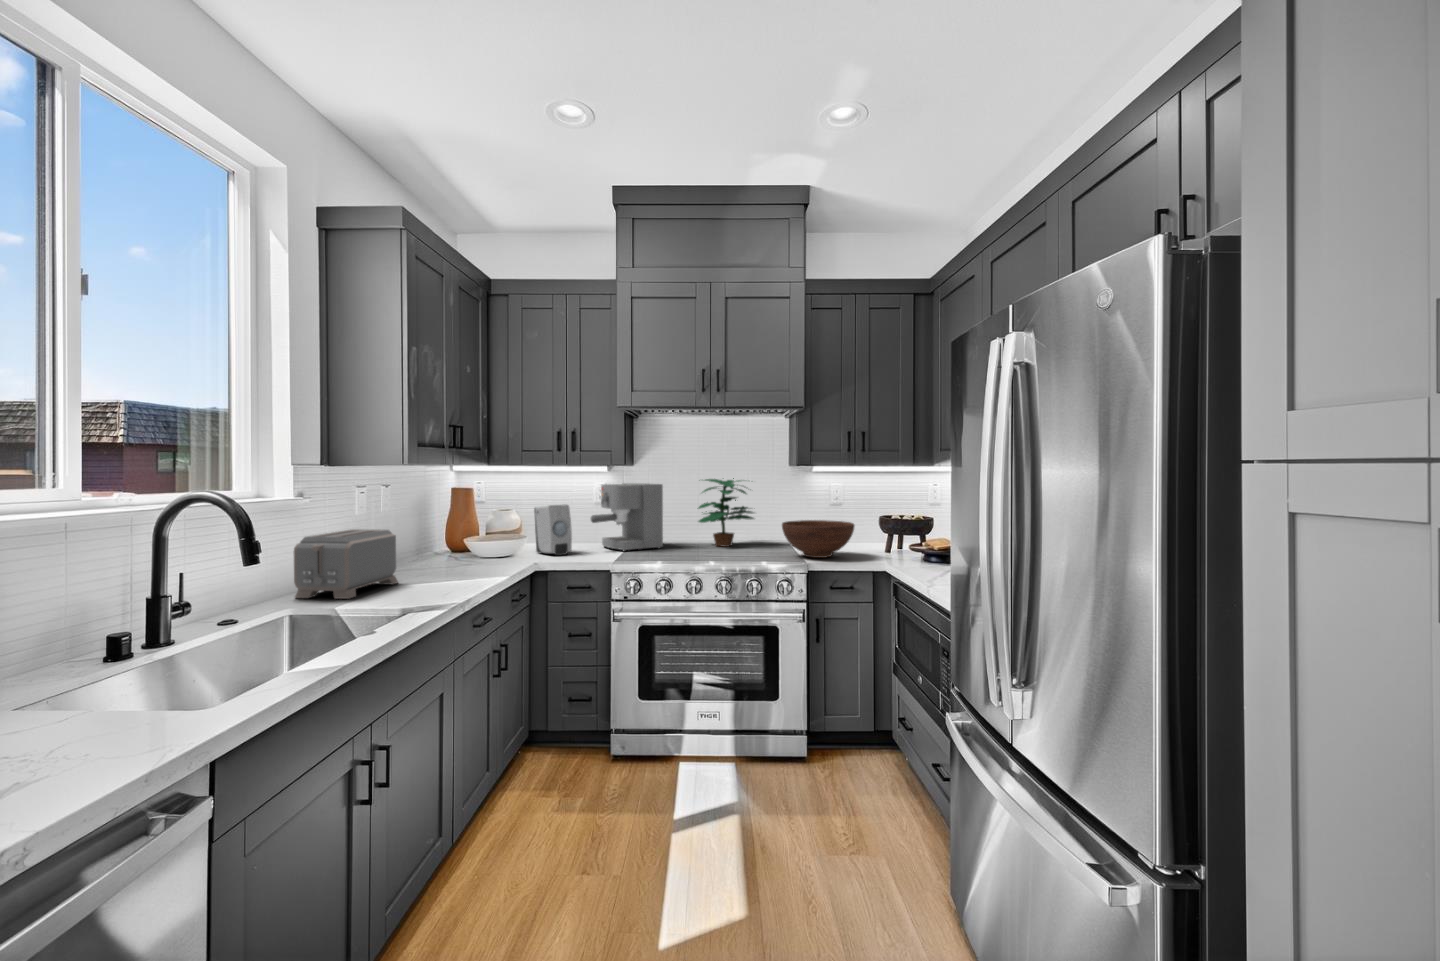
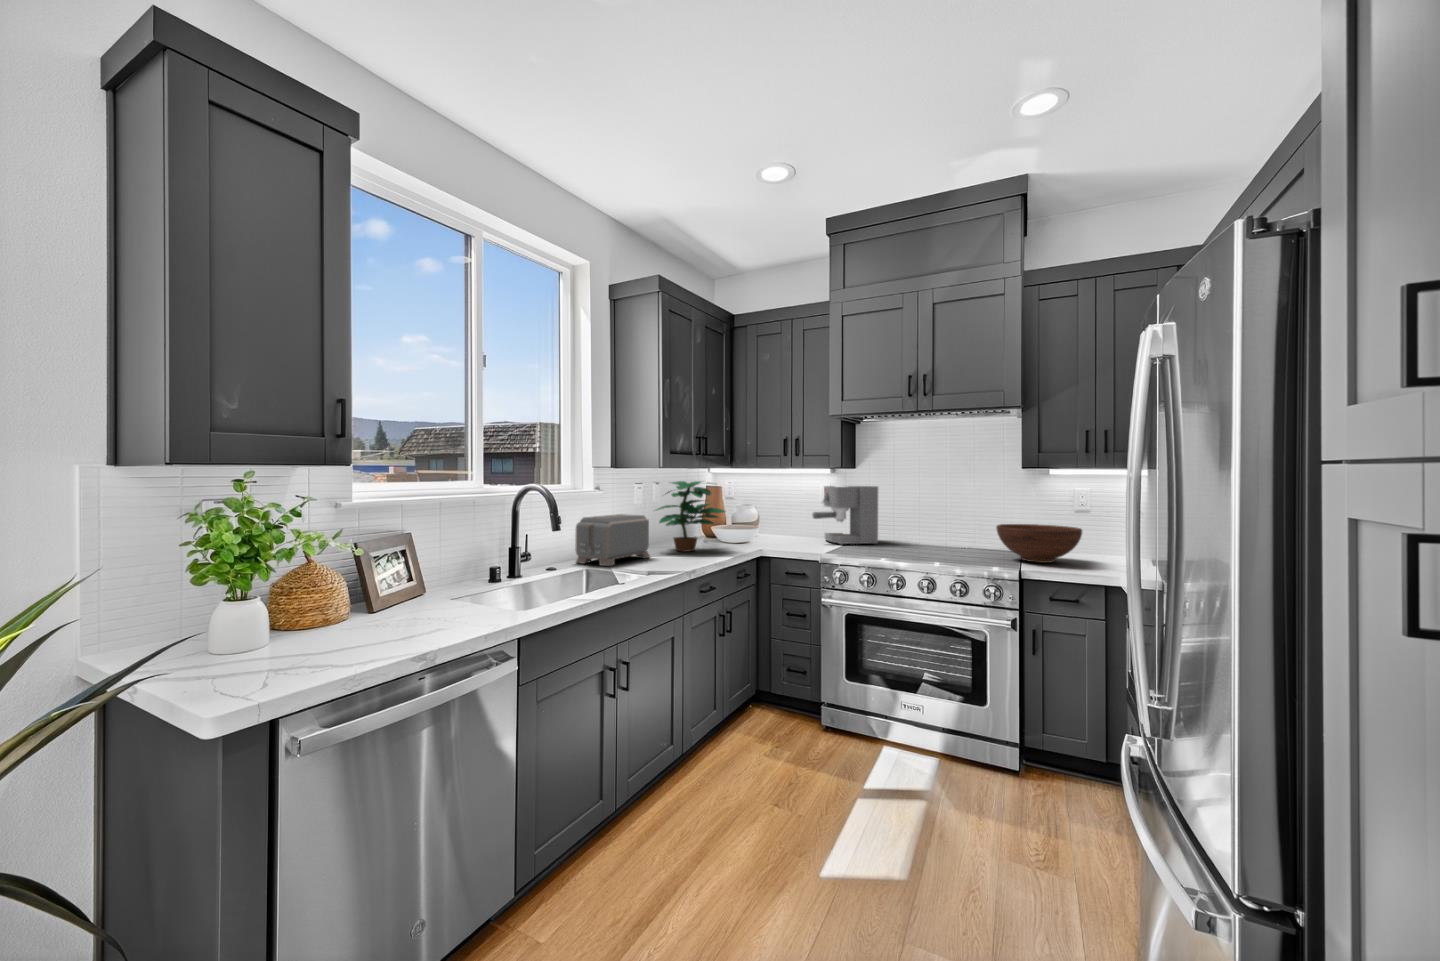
potted plant: present [699,478,754,547] -> present [657,481,725,552]
soap dispenser: present [534,505,572,555] -> none [766,502,795,545]

